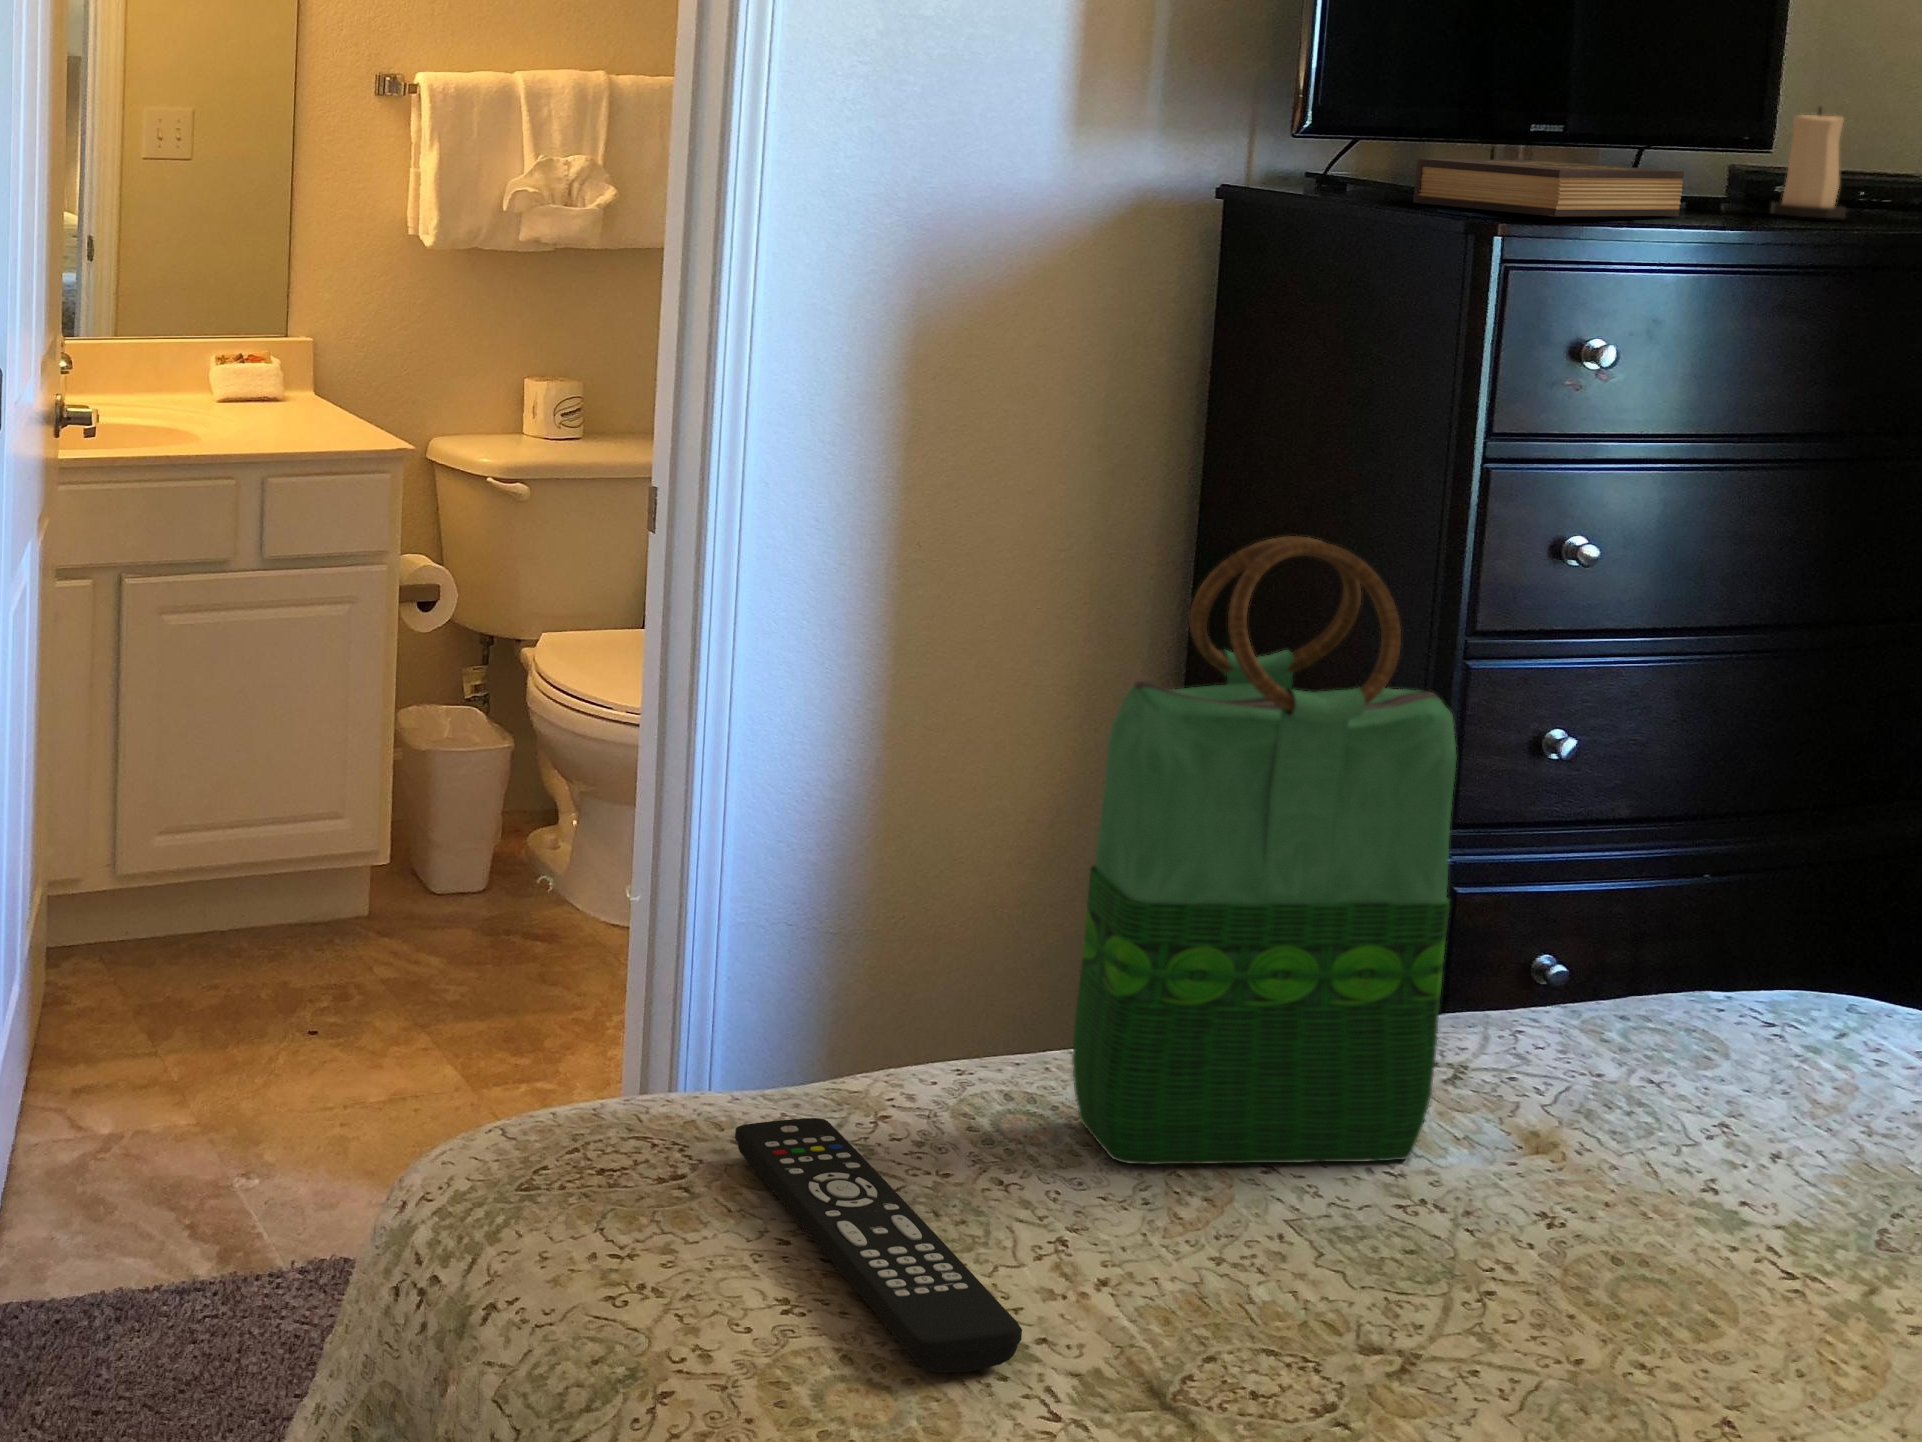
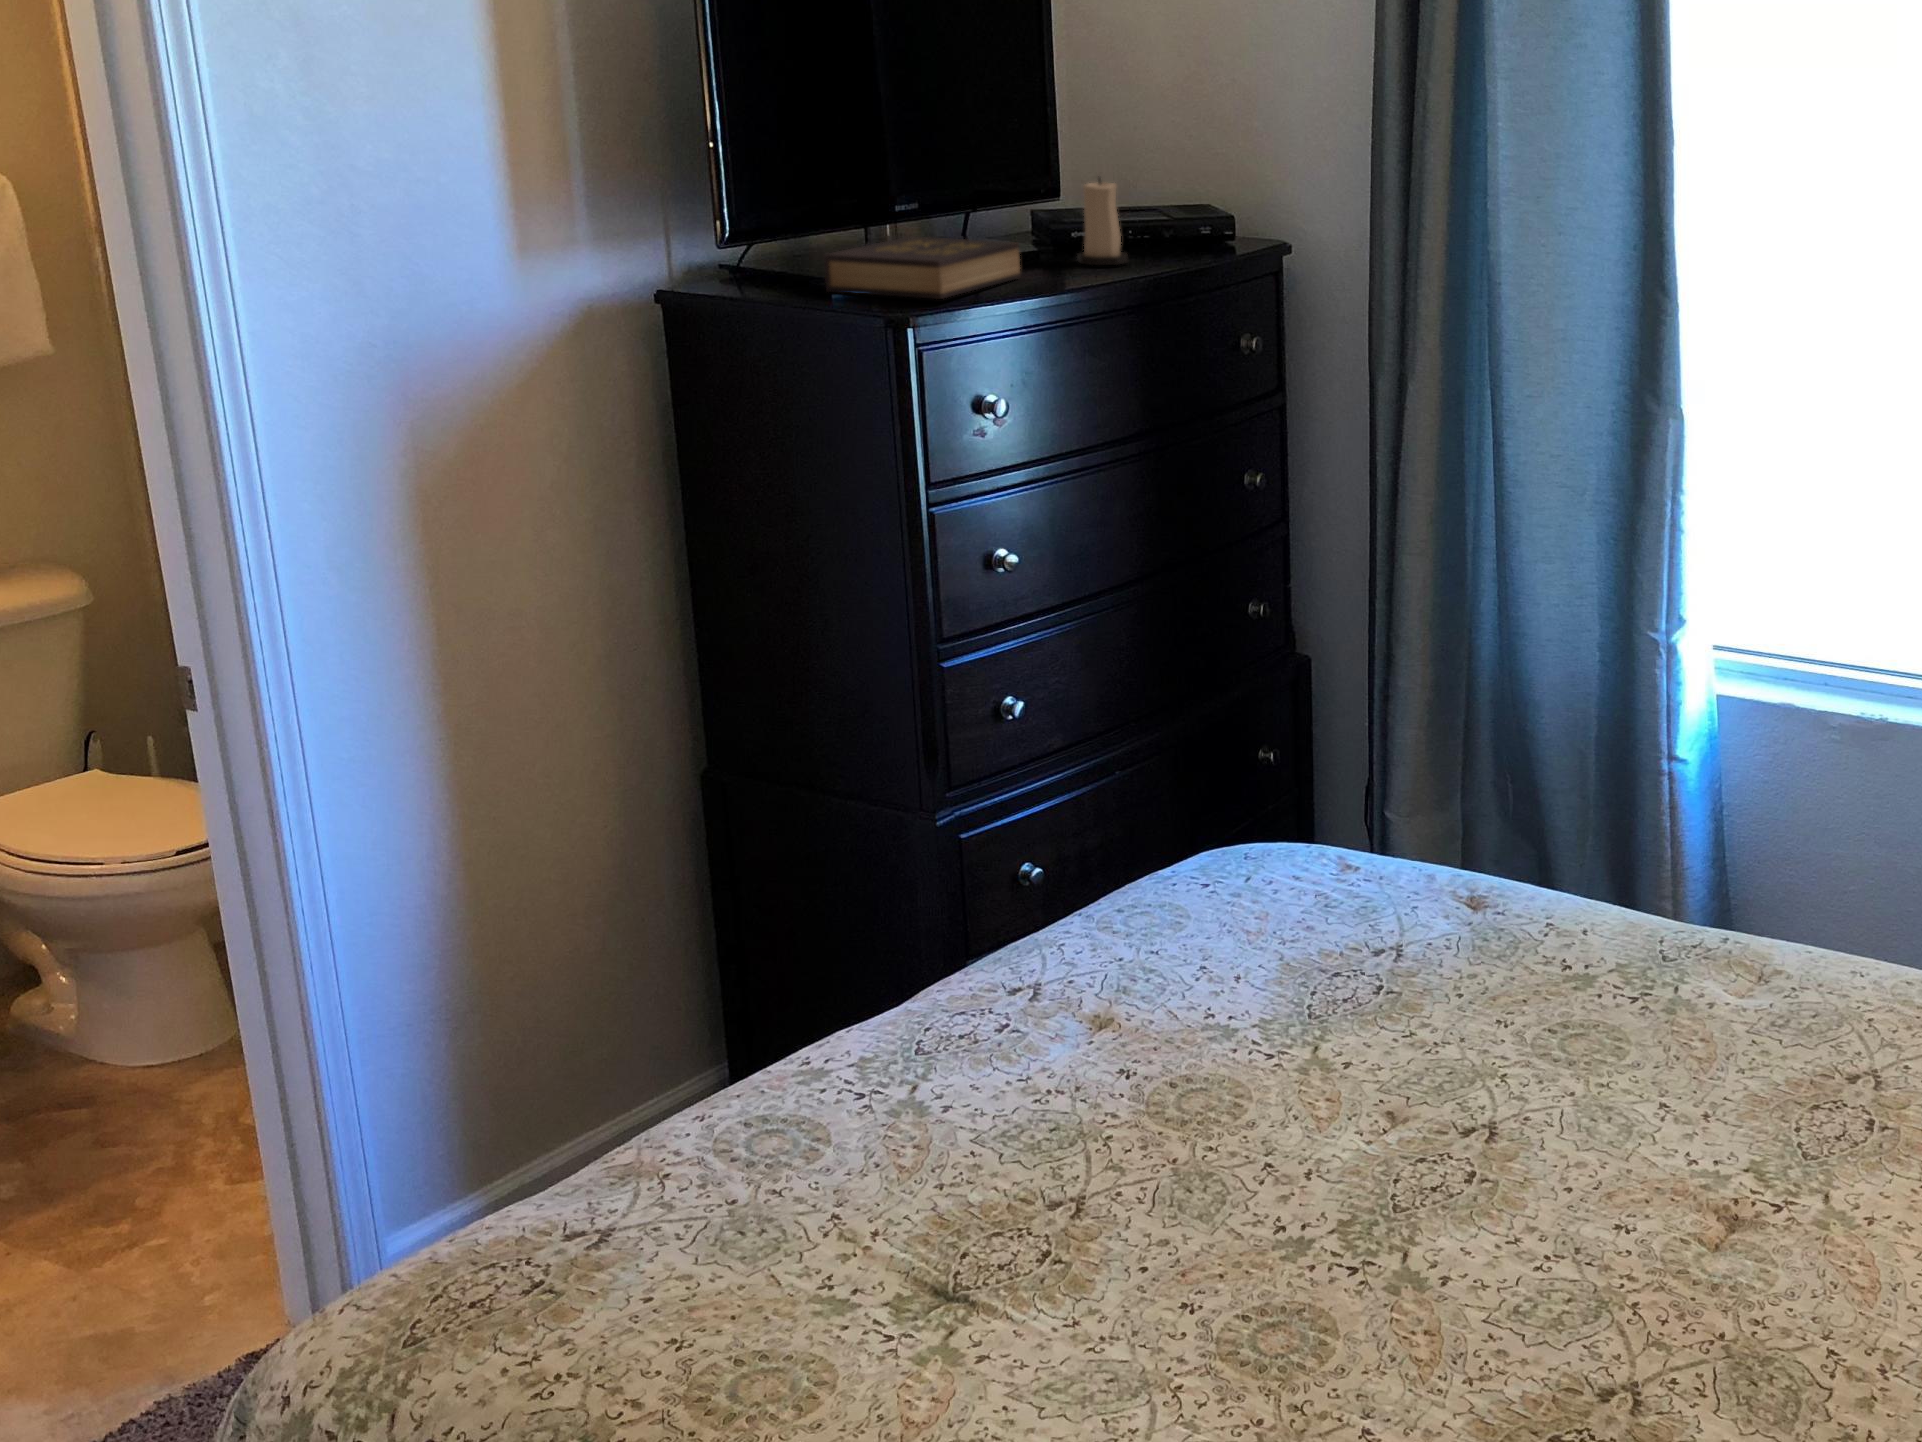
tote bag: present [1072,536,1456,1164] -> none [783,669,1038,1144]
remote control: present [735,1118,1022,1373] -> none [570,1198,850,1342]

